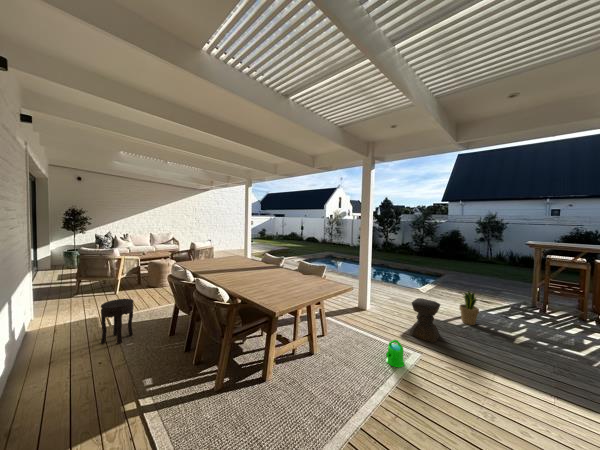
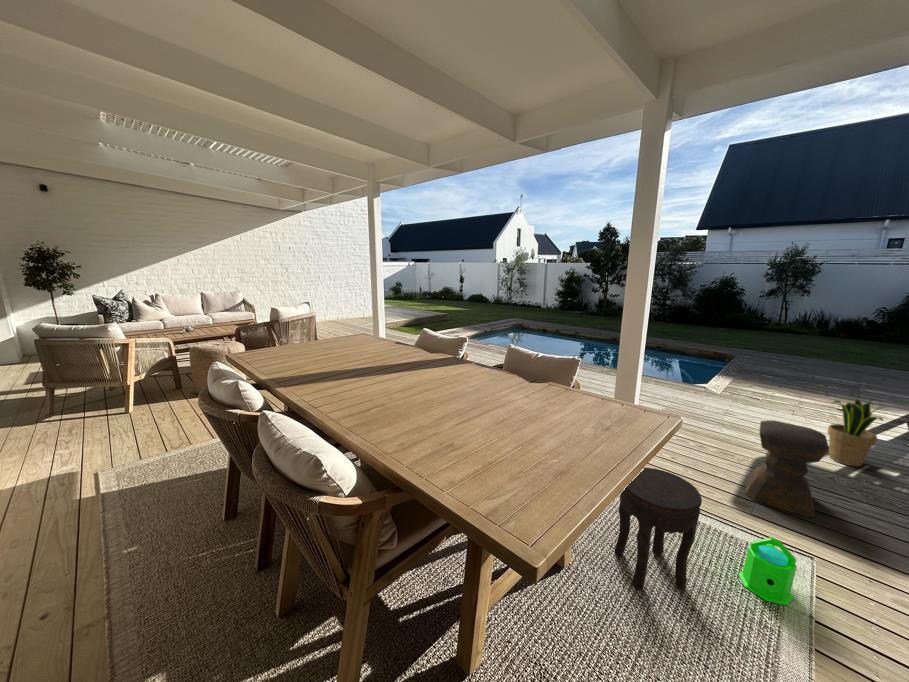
side table: present [101,299,134,344] -> present [614,468,702,591]

